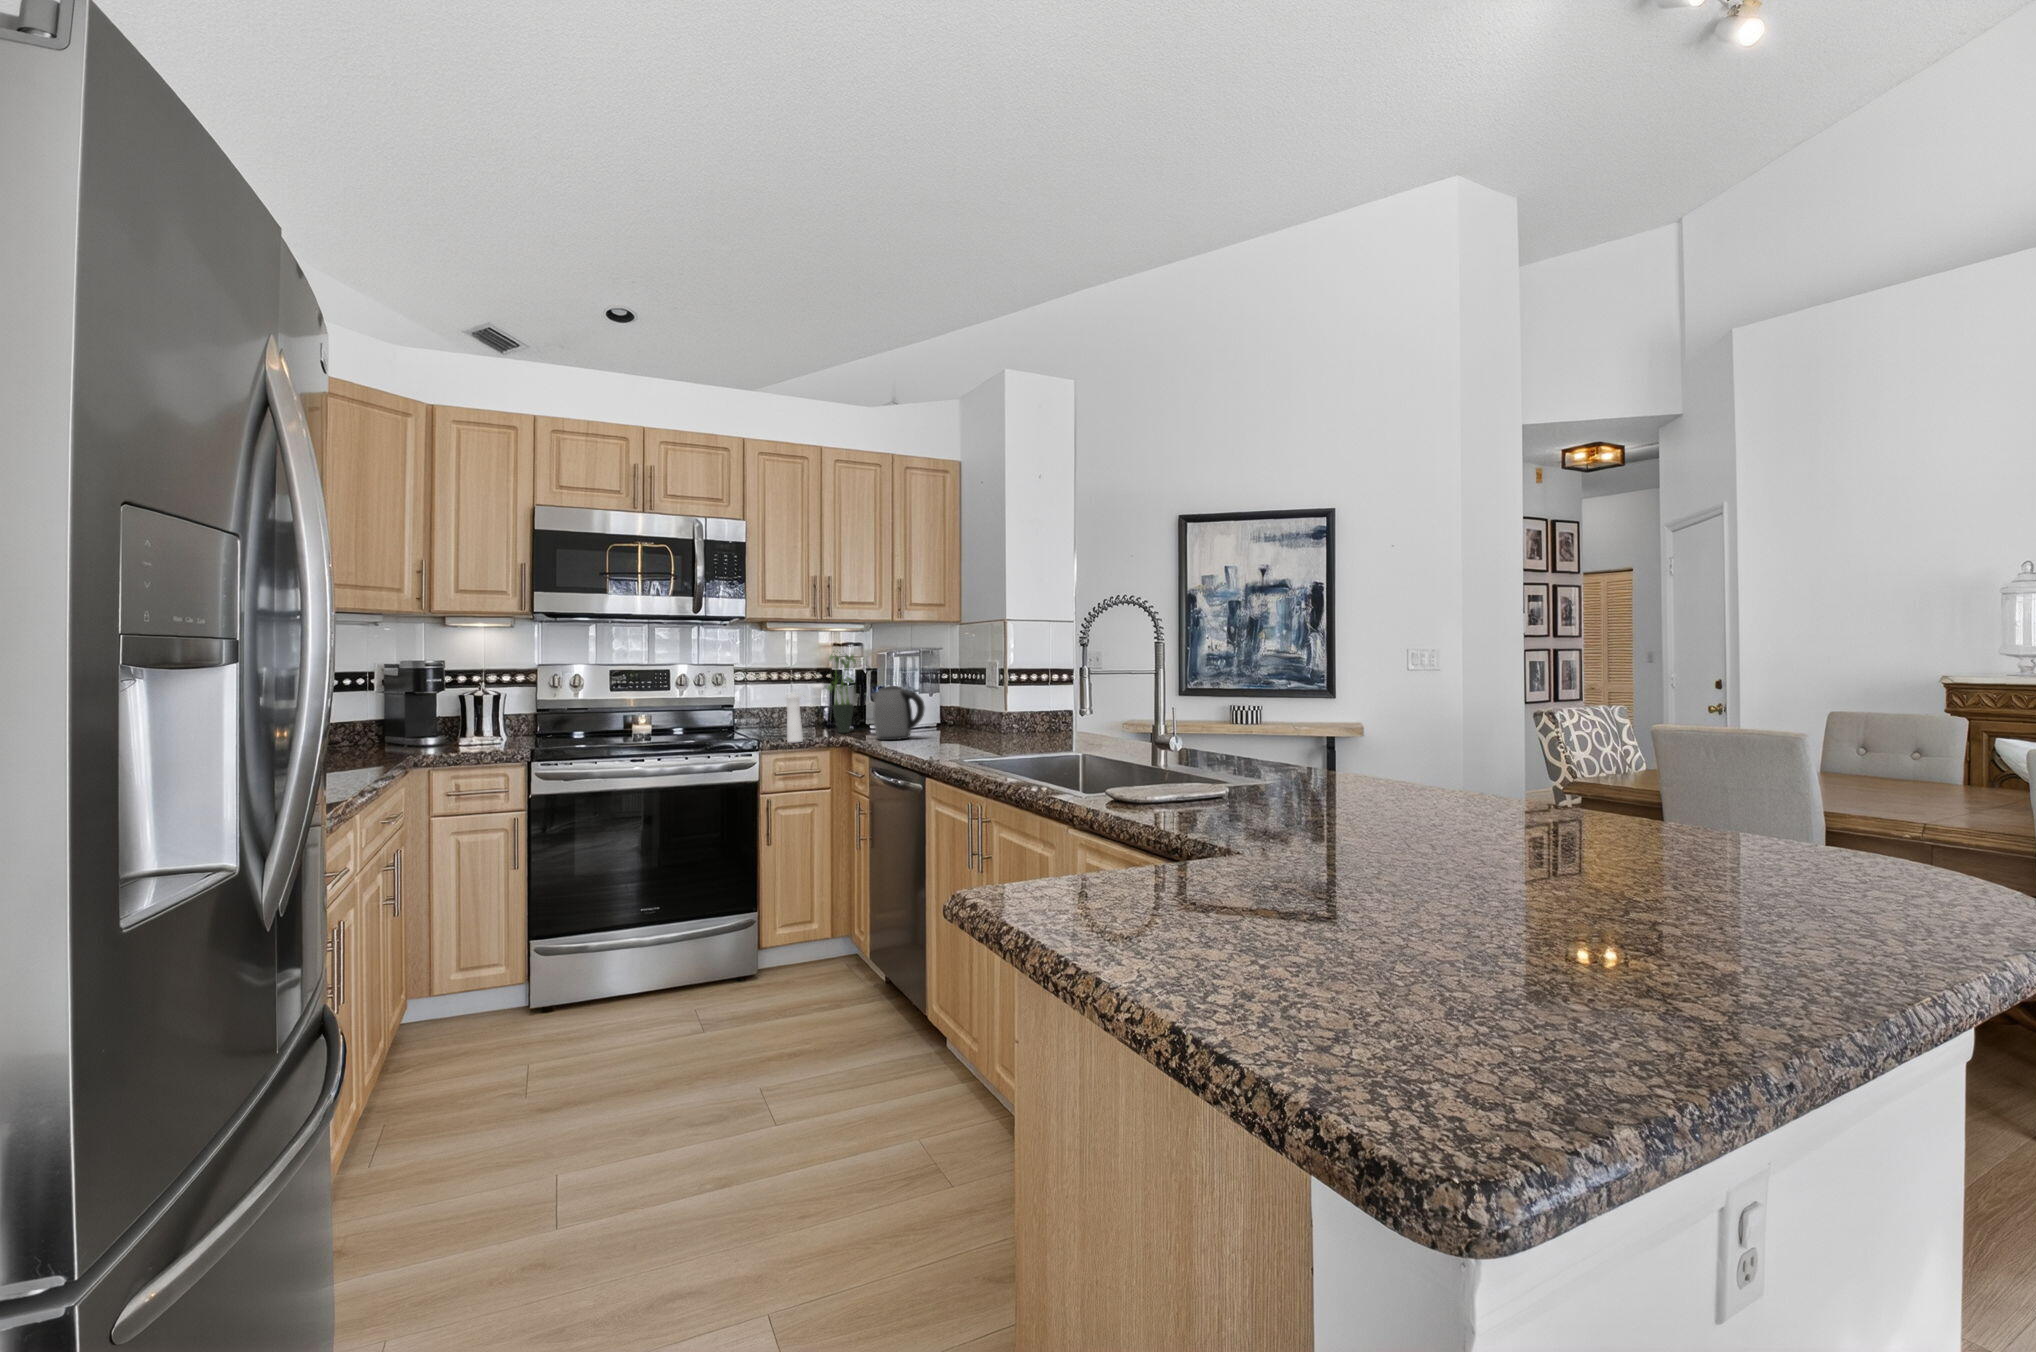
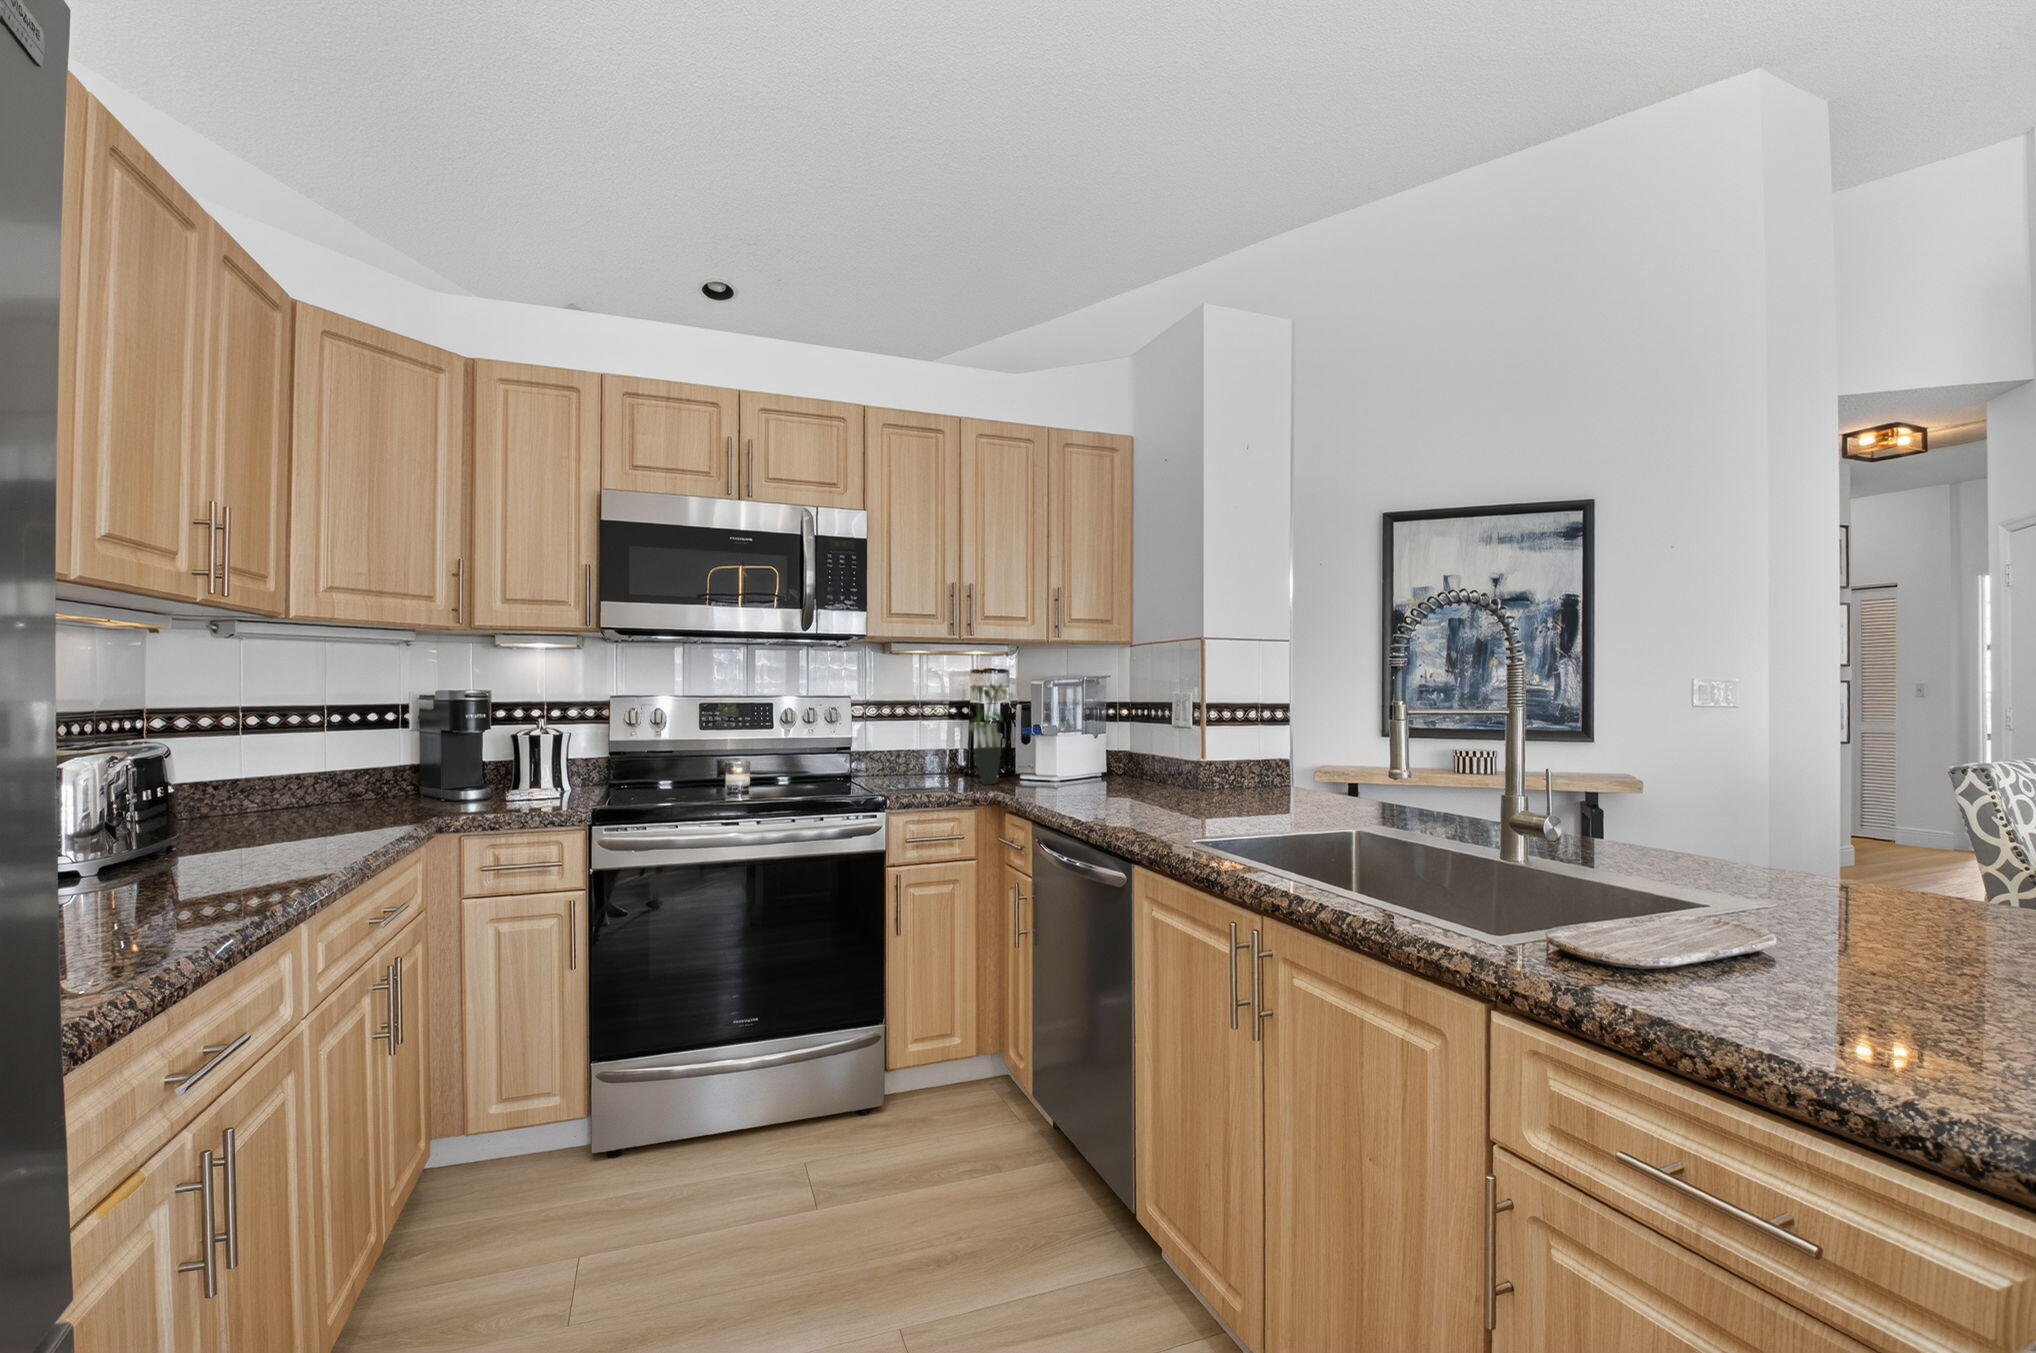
pepper mill: present [785,684,824,743] -> none [922,722,971,799]
kettle: present [872,686,925,740] -> none [1031,725,1104,797]

